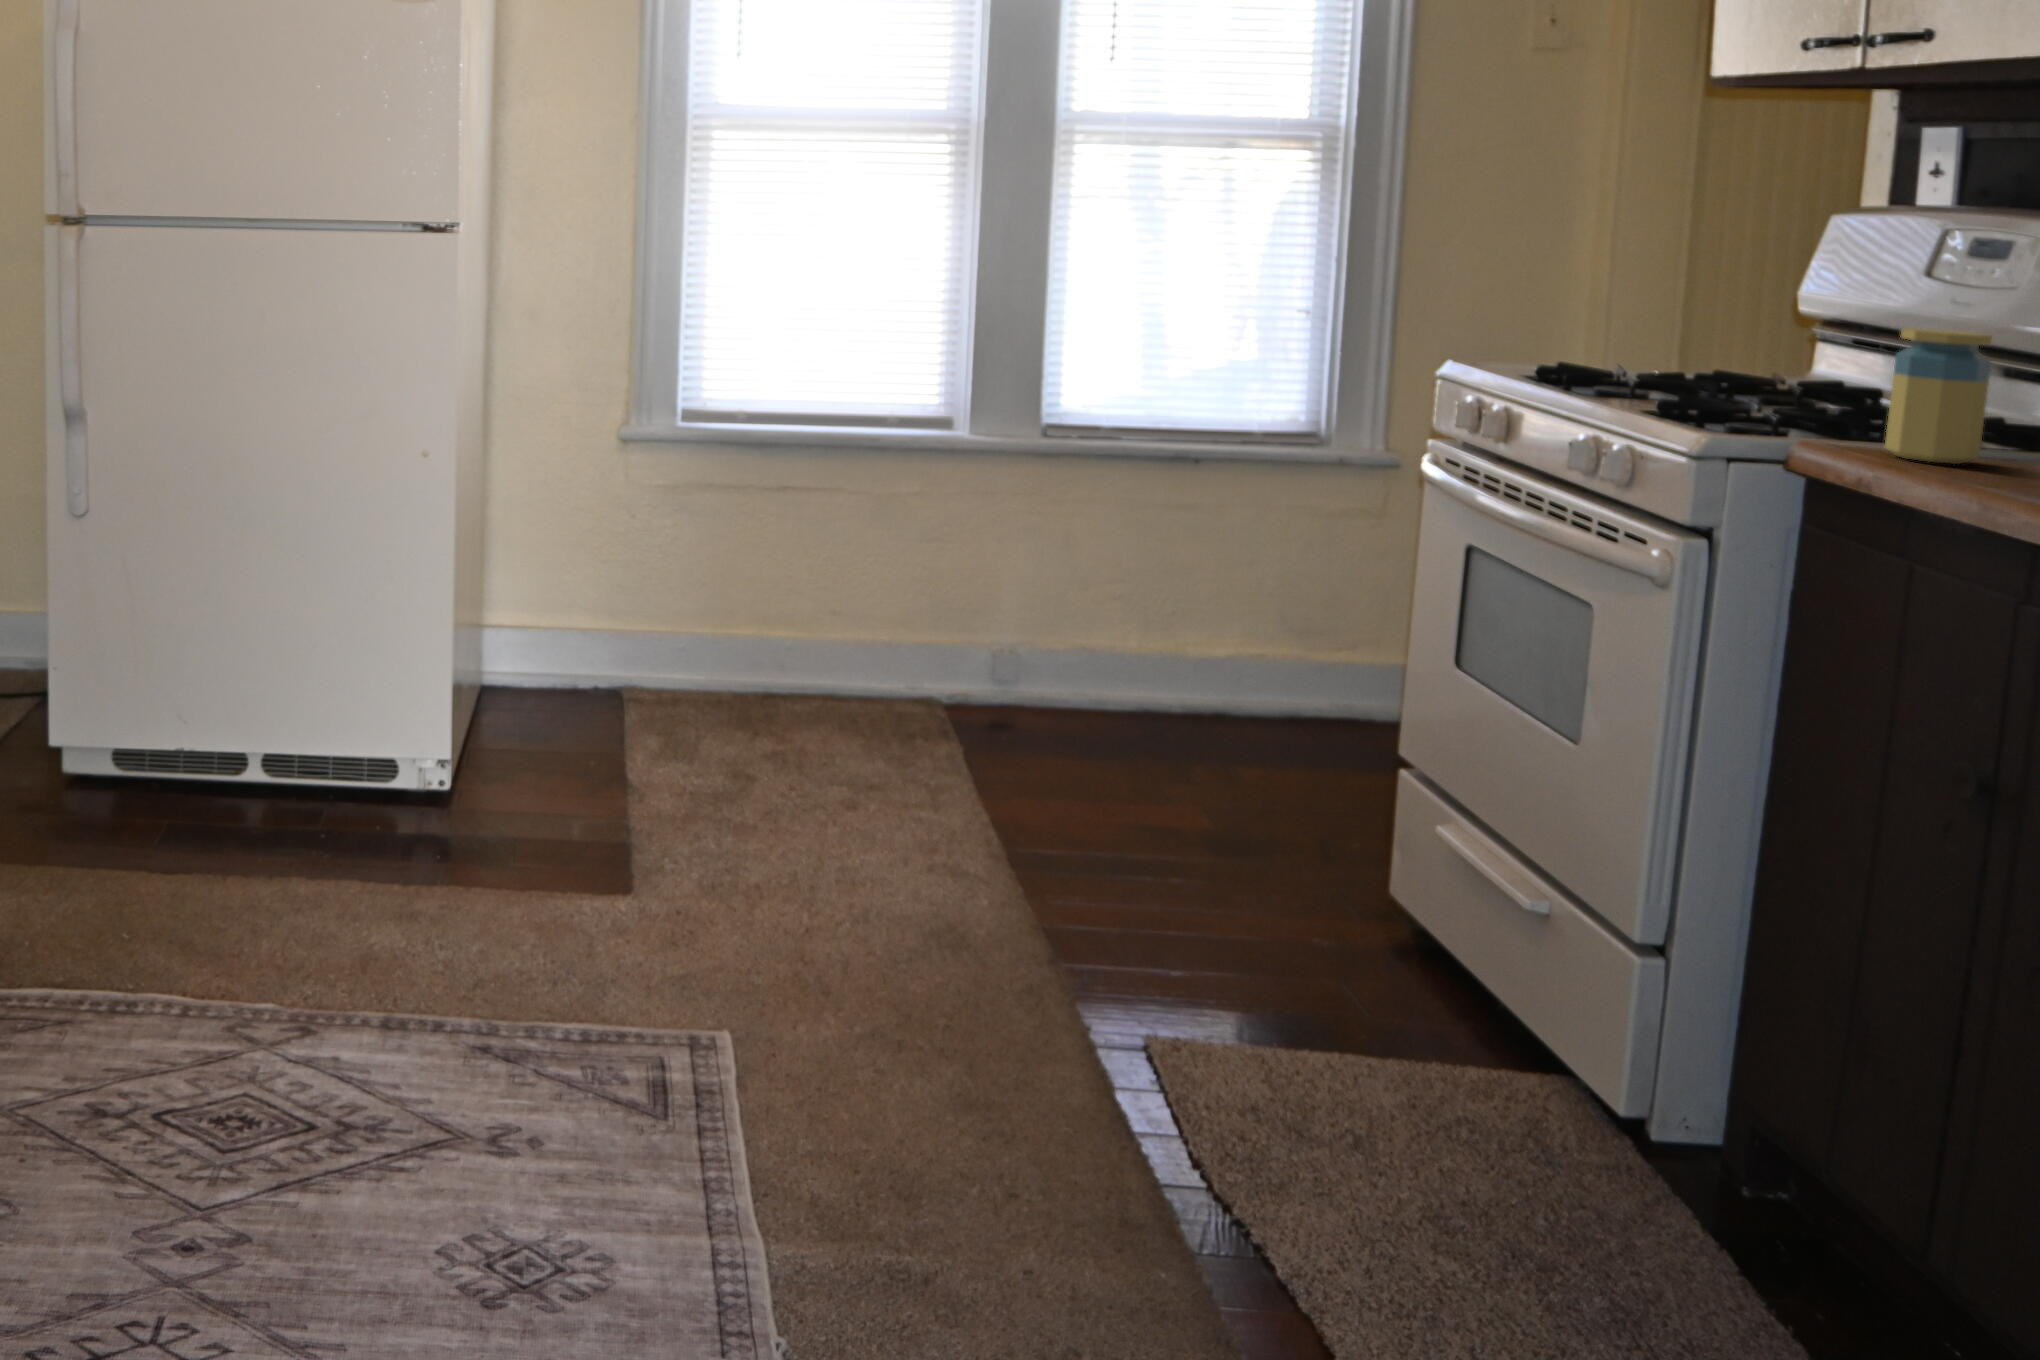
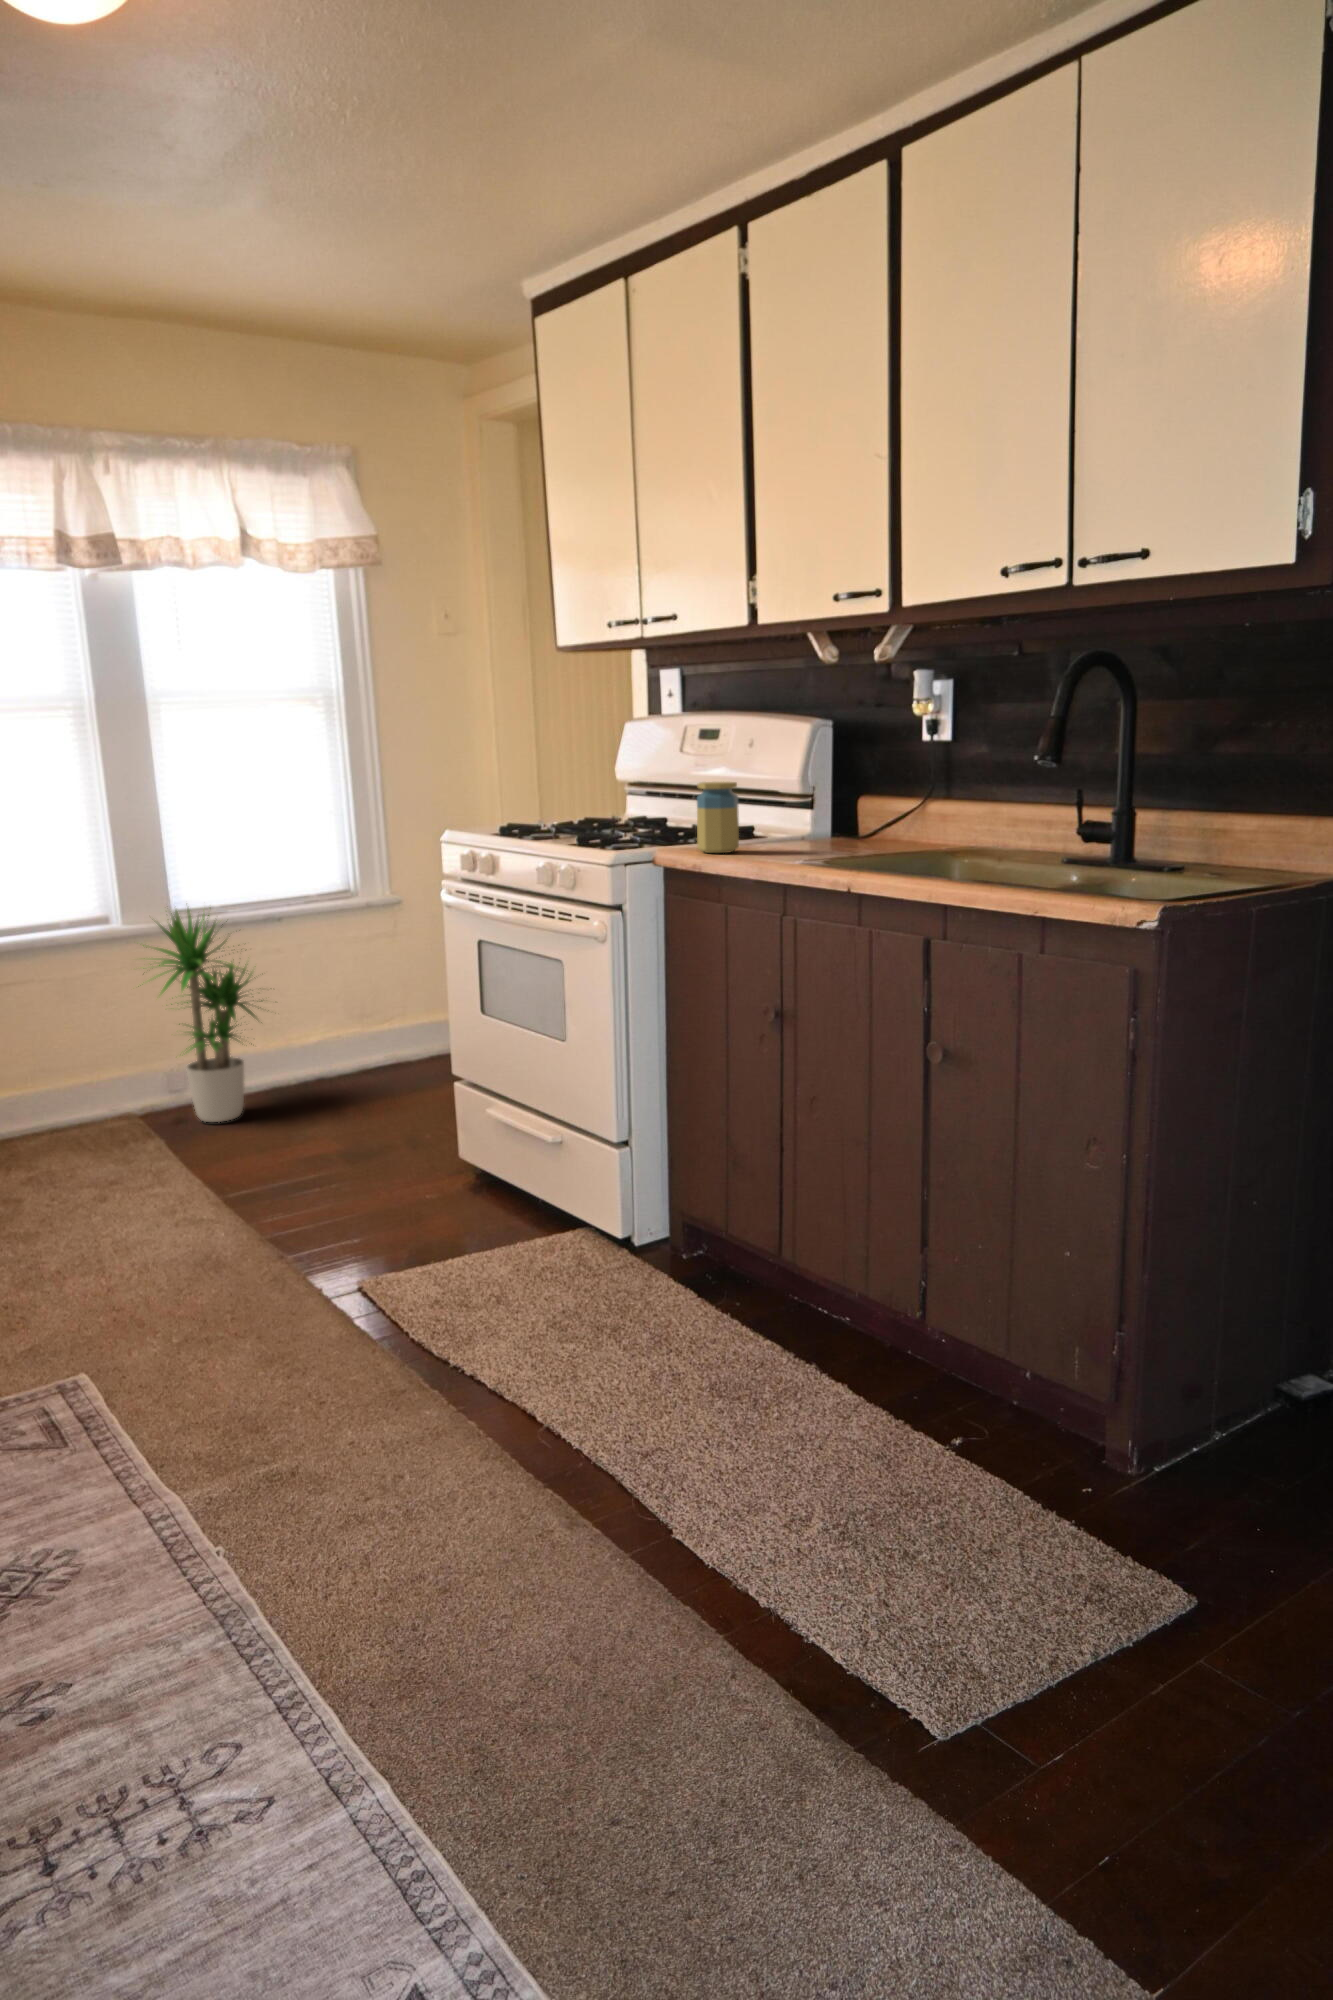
potted plant: none [954,414,1168,744] -> present [138,910,262,1122]

